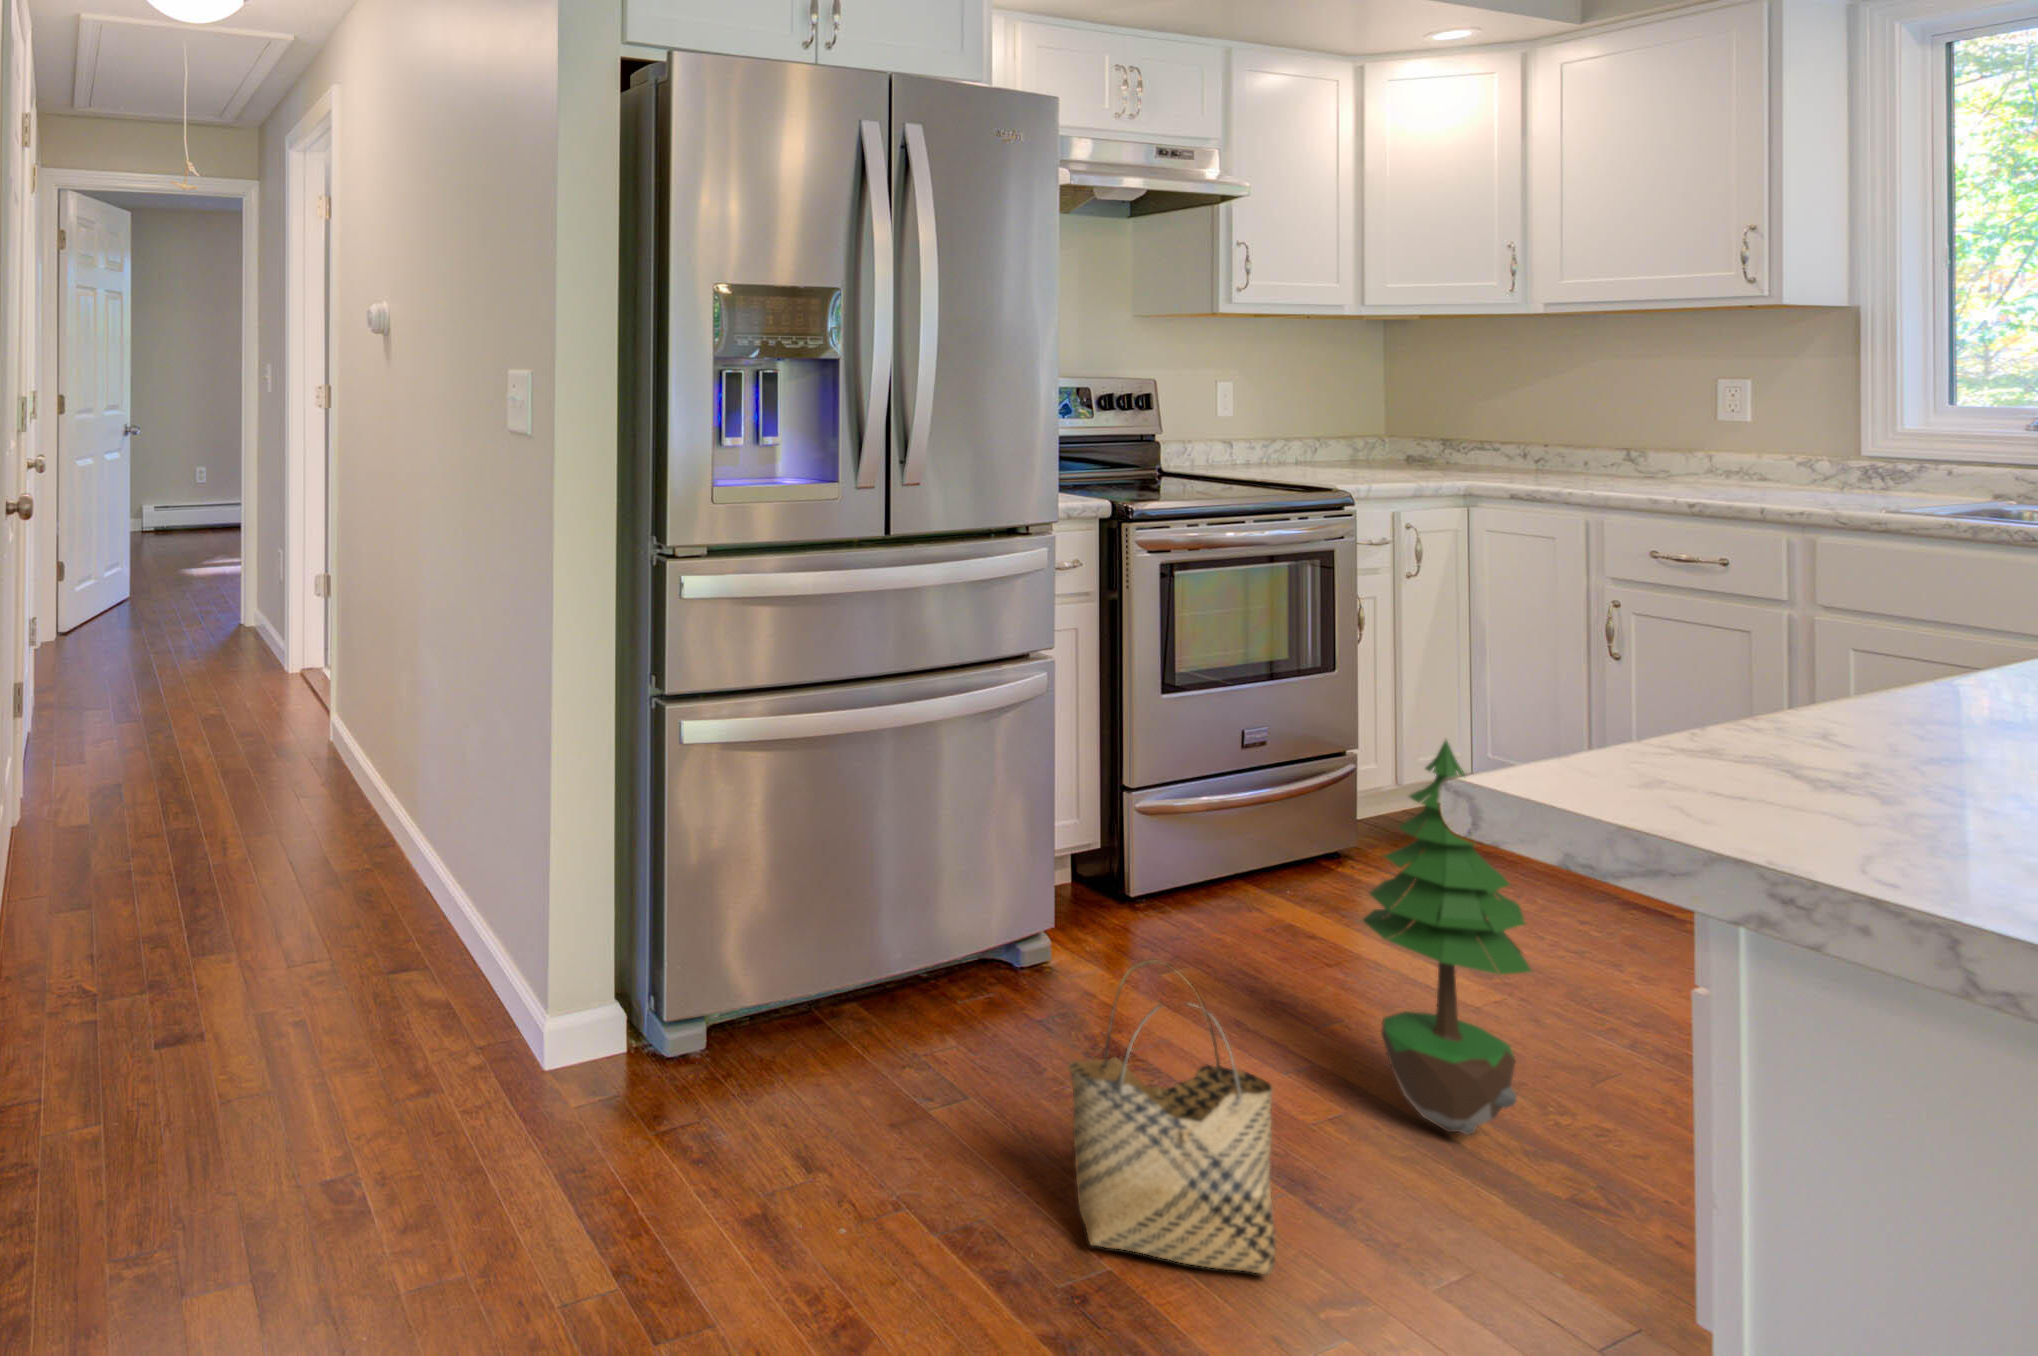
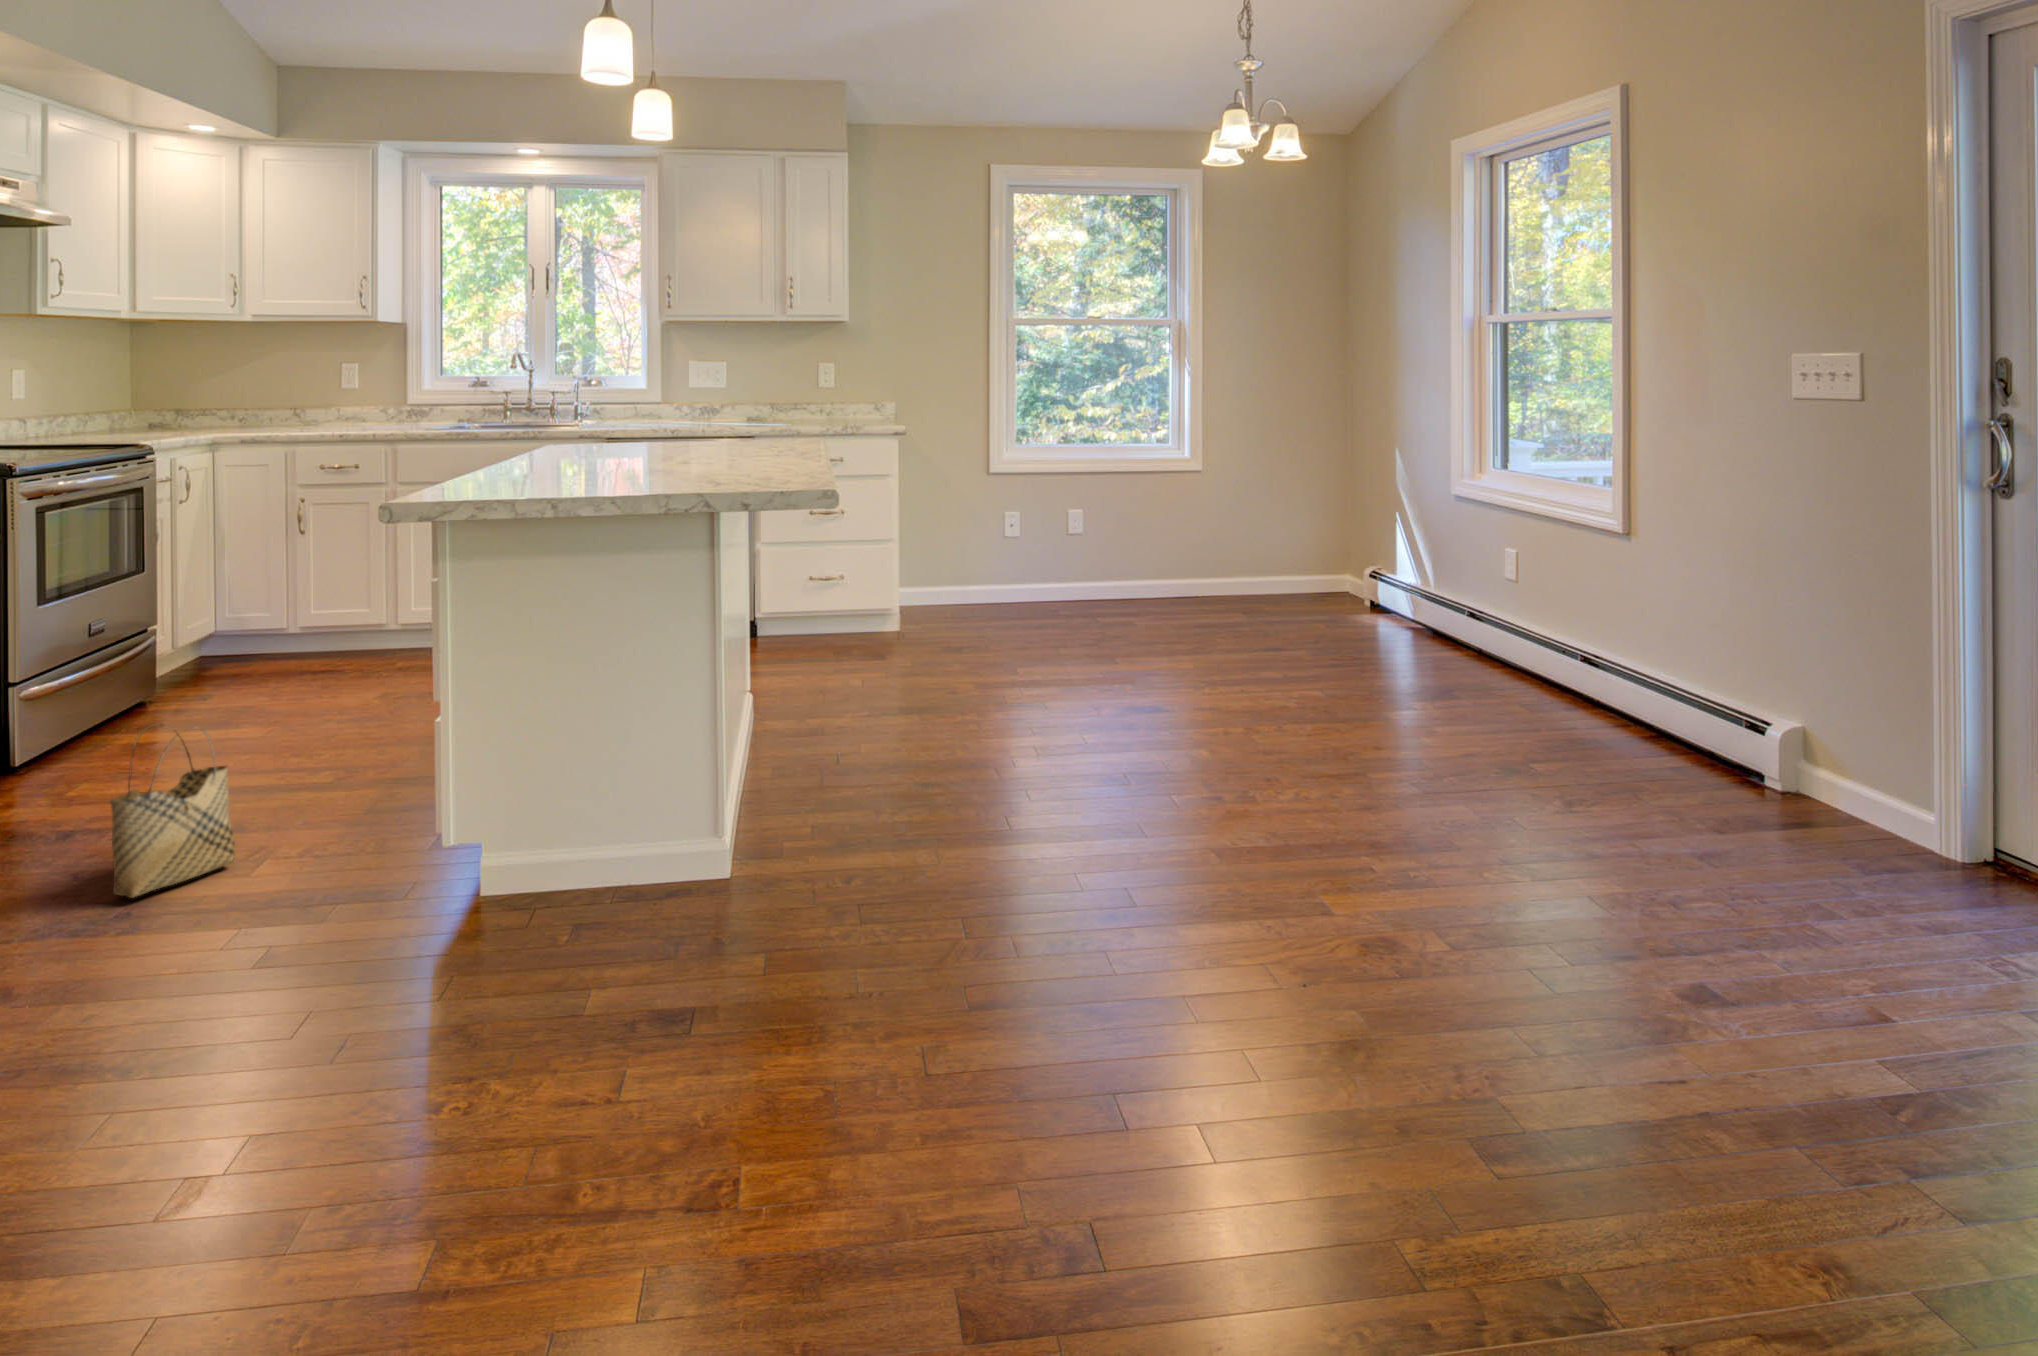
potted tree: present [1363,741,1531,1135] -> none [234,568,324,786]

